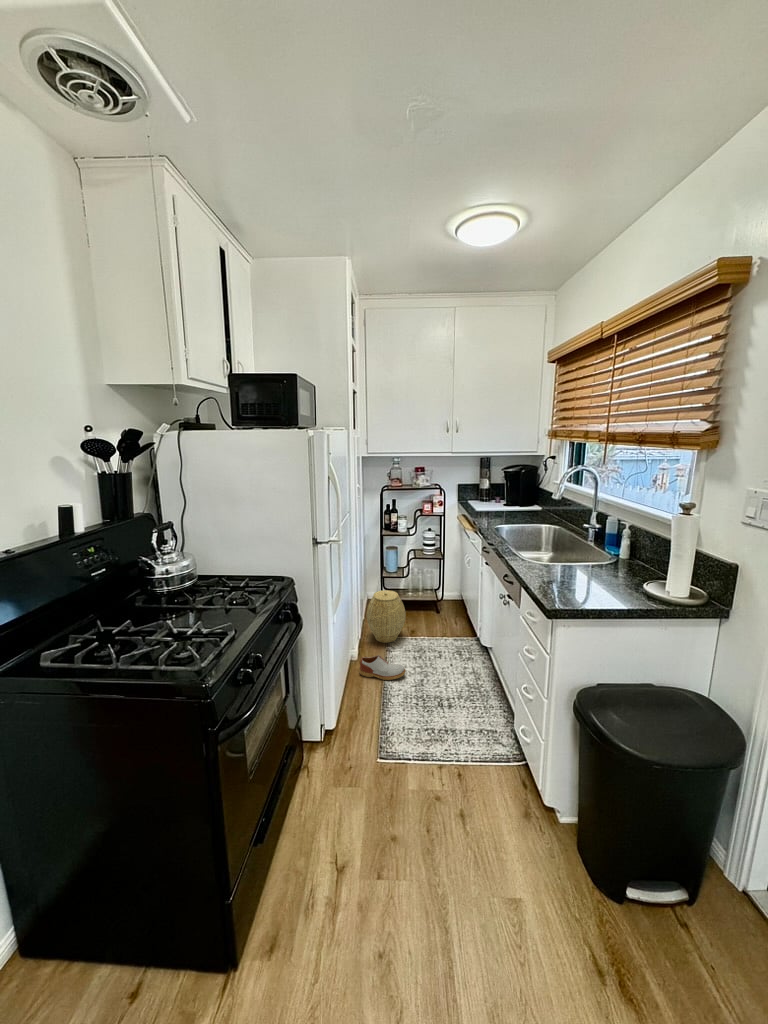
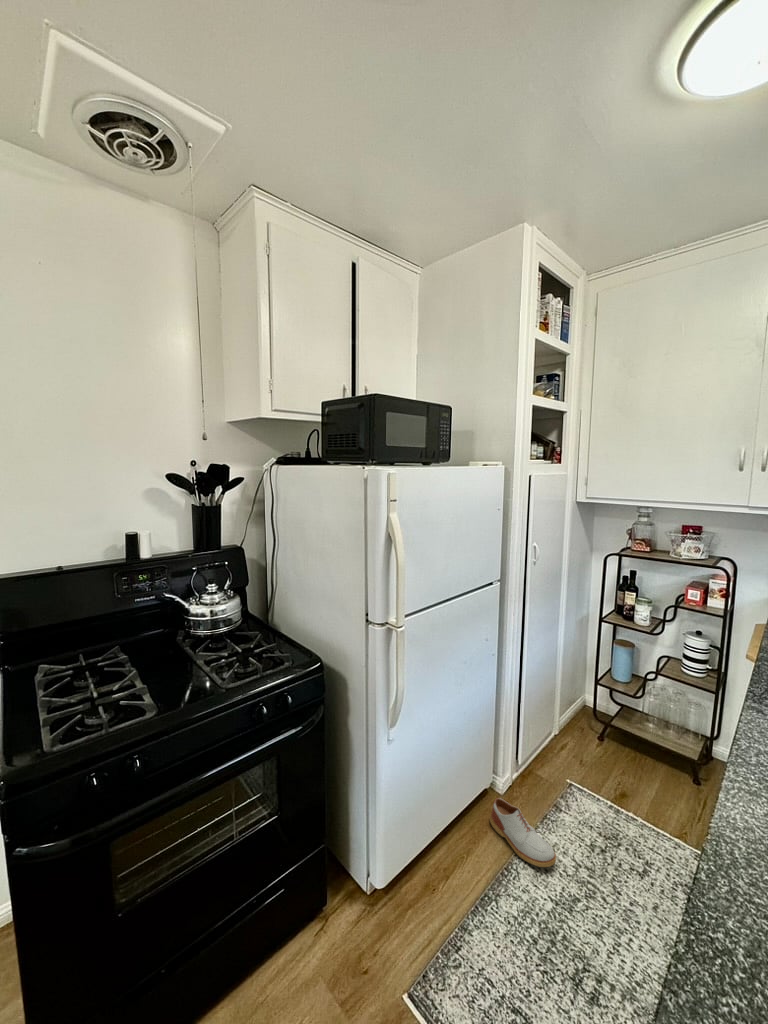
woven basket: present [367,590,406,643] -> none [543,705,608,794]

